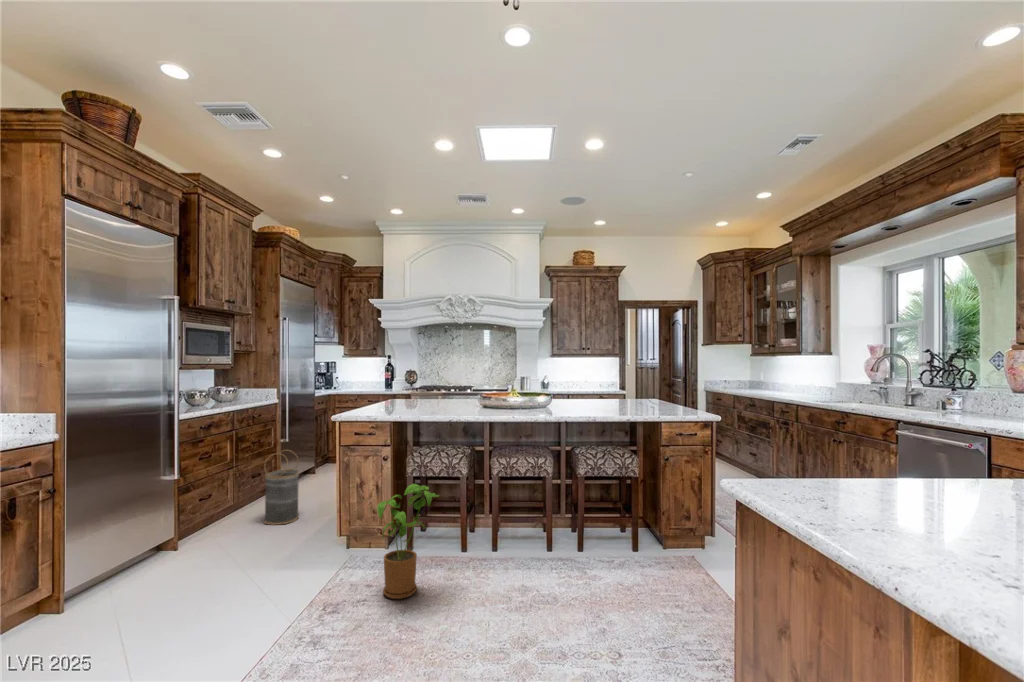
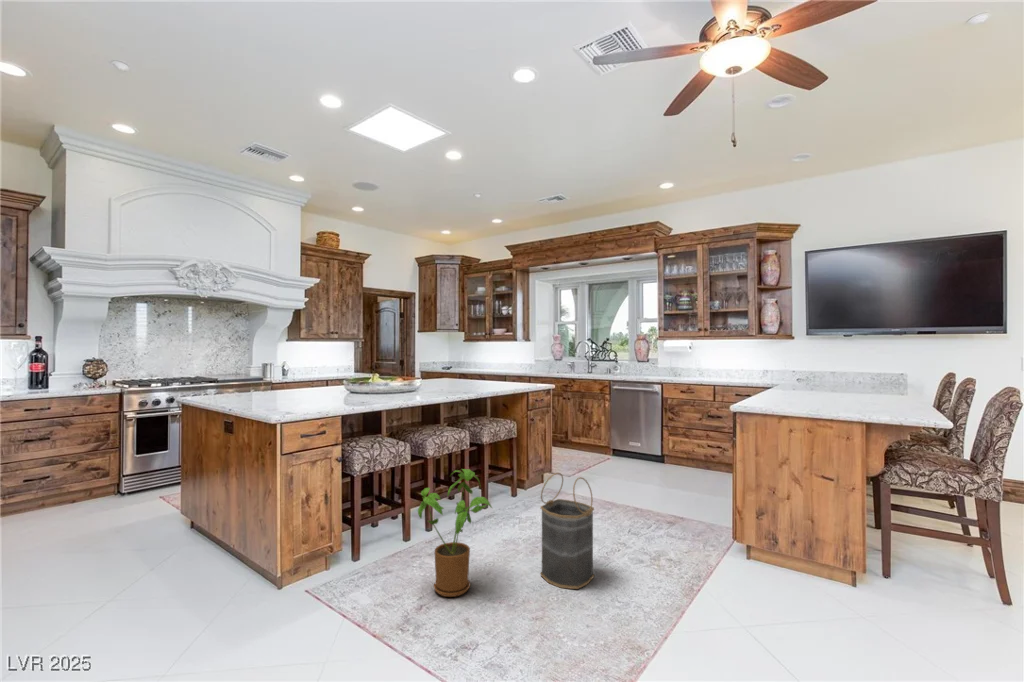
basket: present [264,453,299,525] -> present [541,473,594,589]

